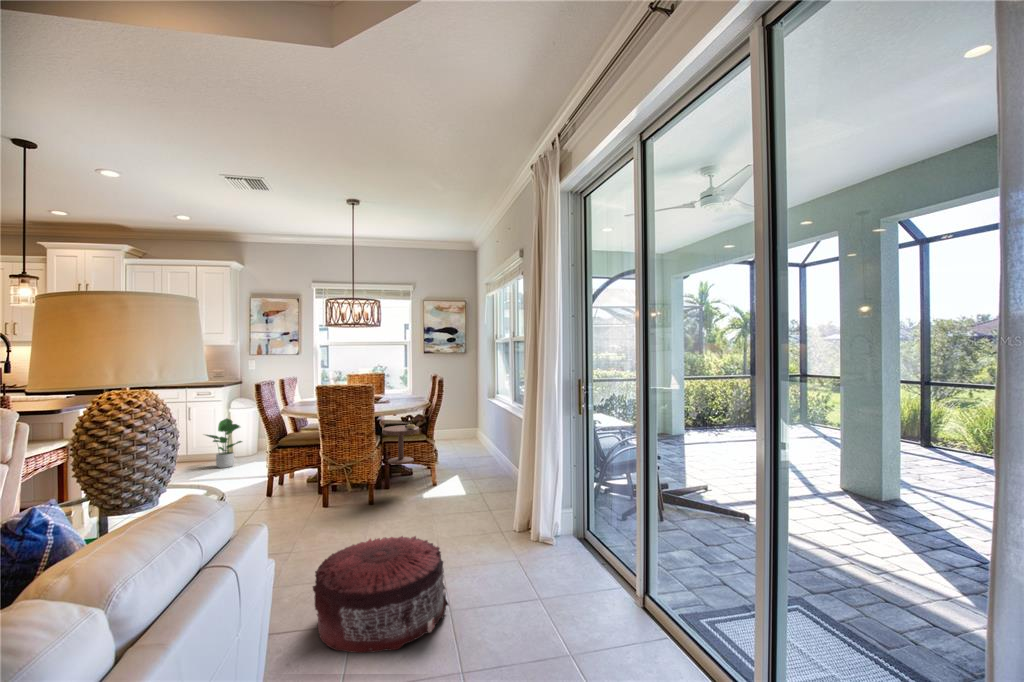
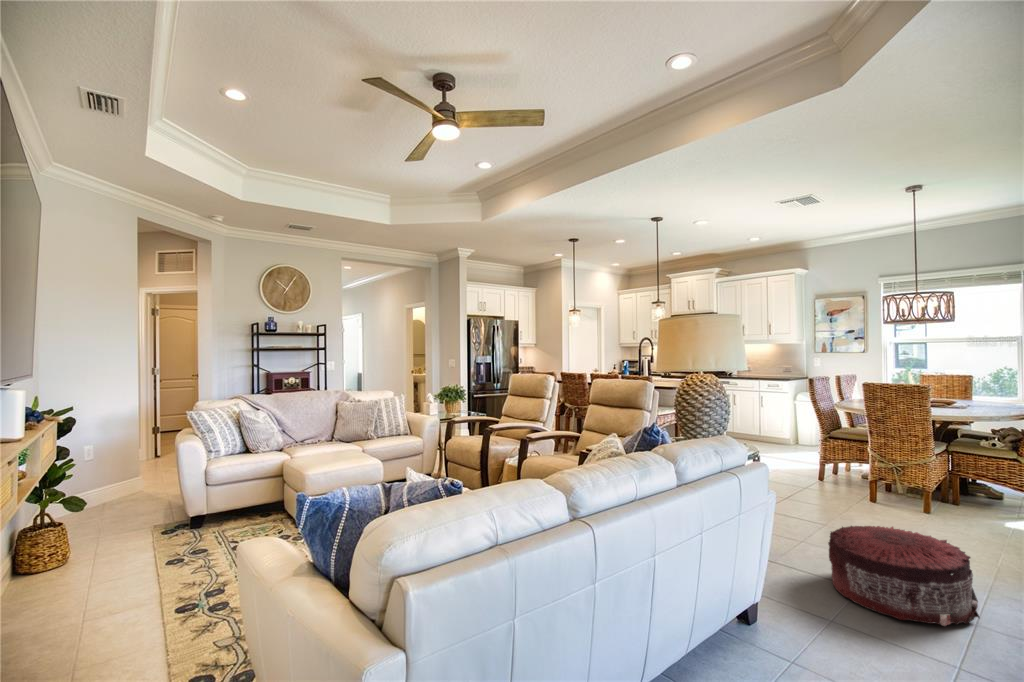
potted plant: present [206,418,242,468] -> none [771,407,806,450]
side table: present [382,424,419,465] -> none [948,436,1004,516]

